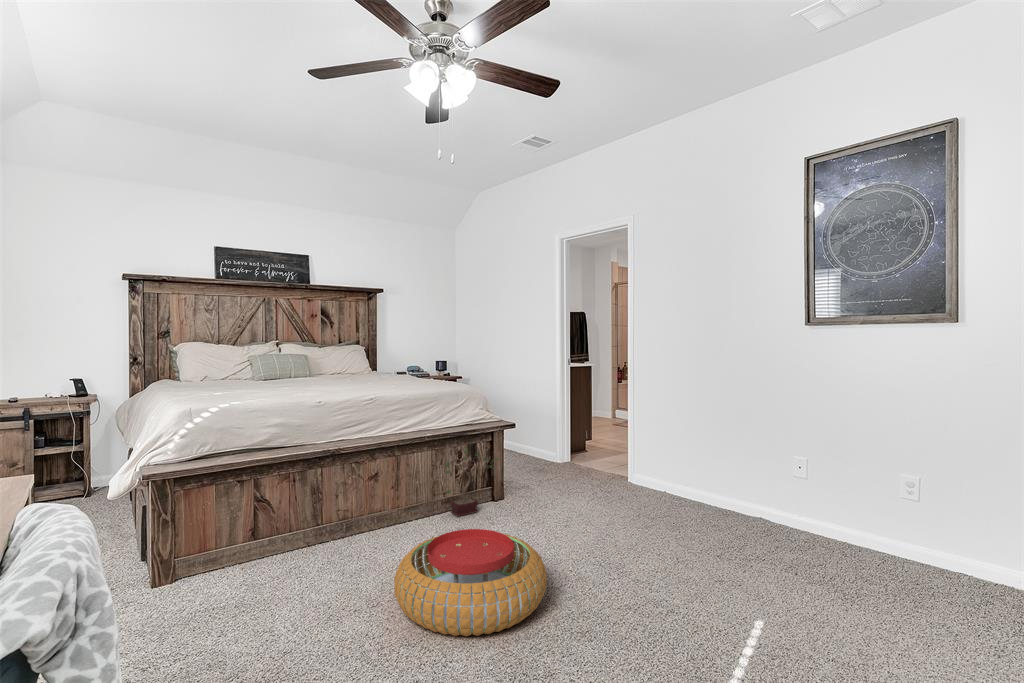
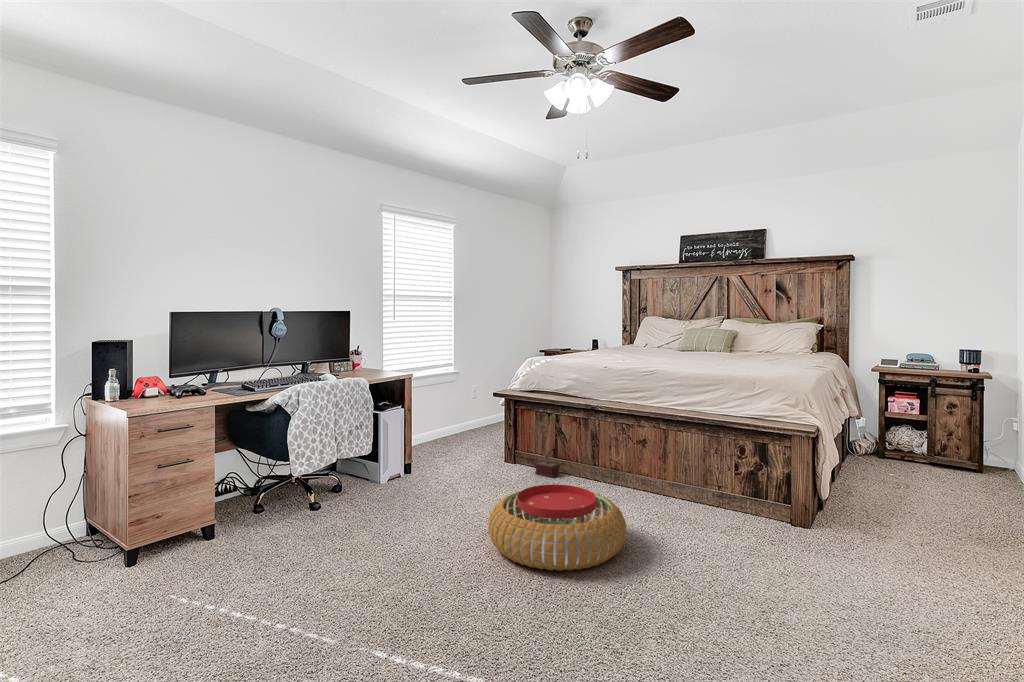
potted plant: present [445,447,499,516] -> present [528,414,572,477]

